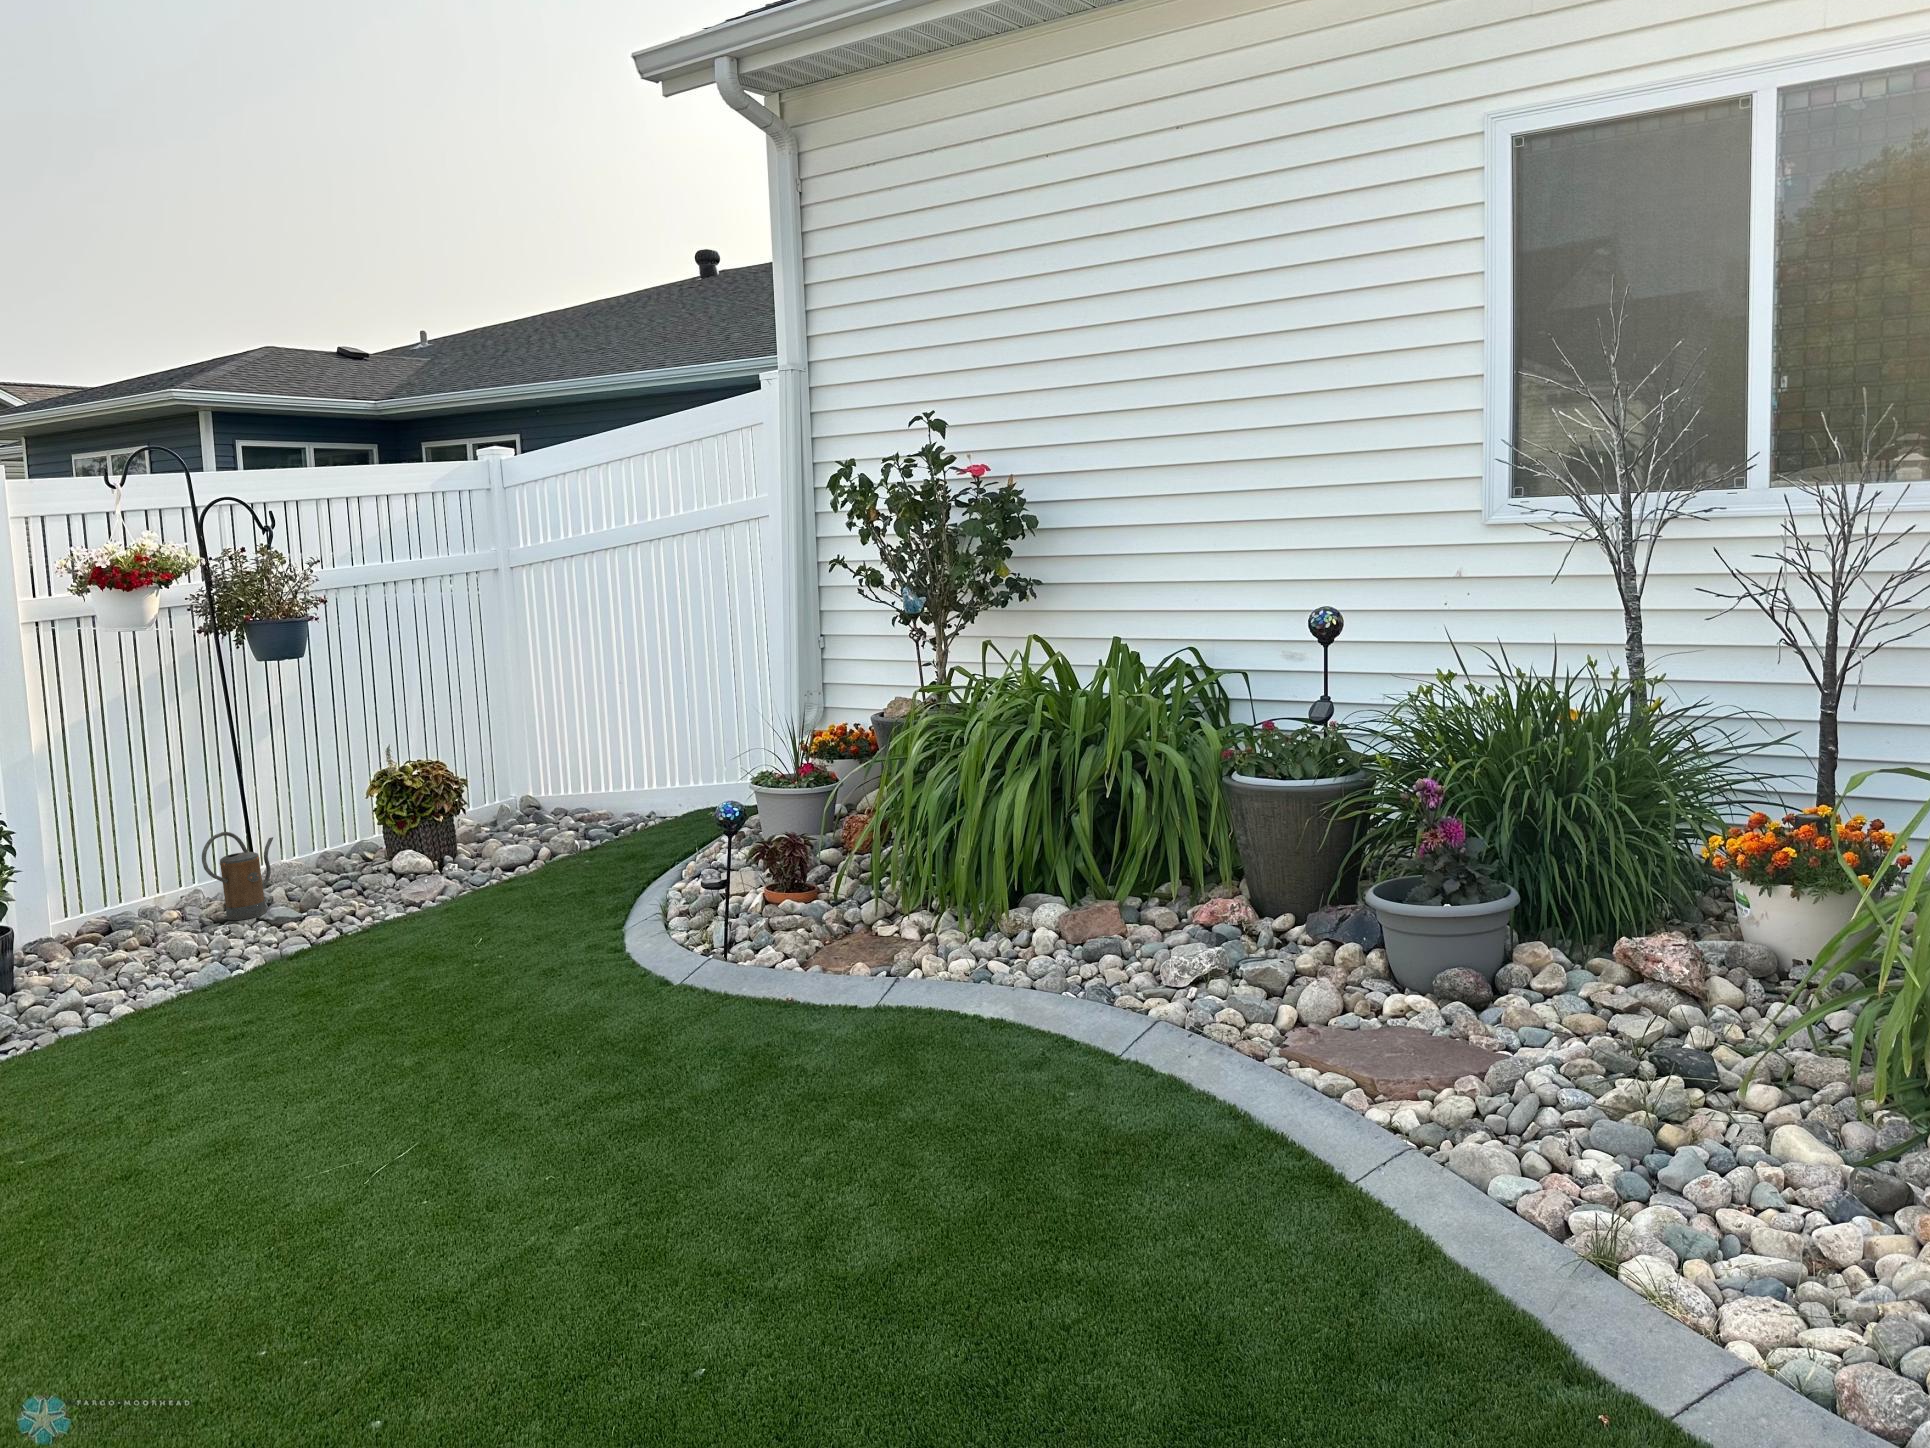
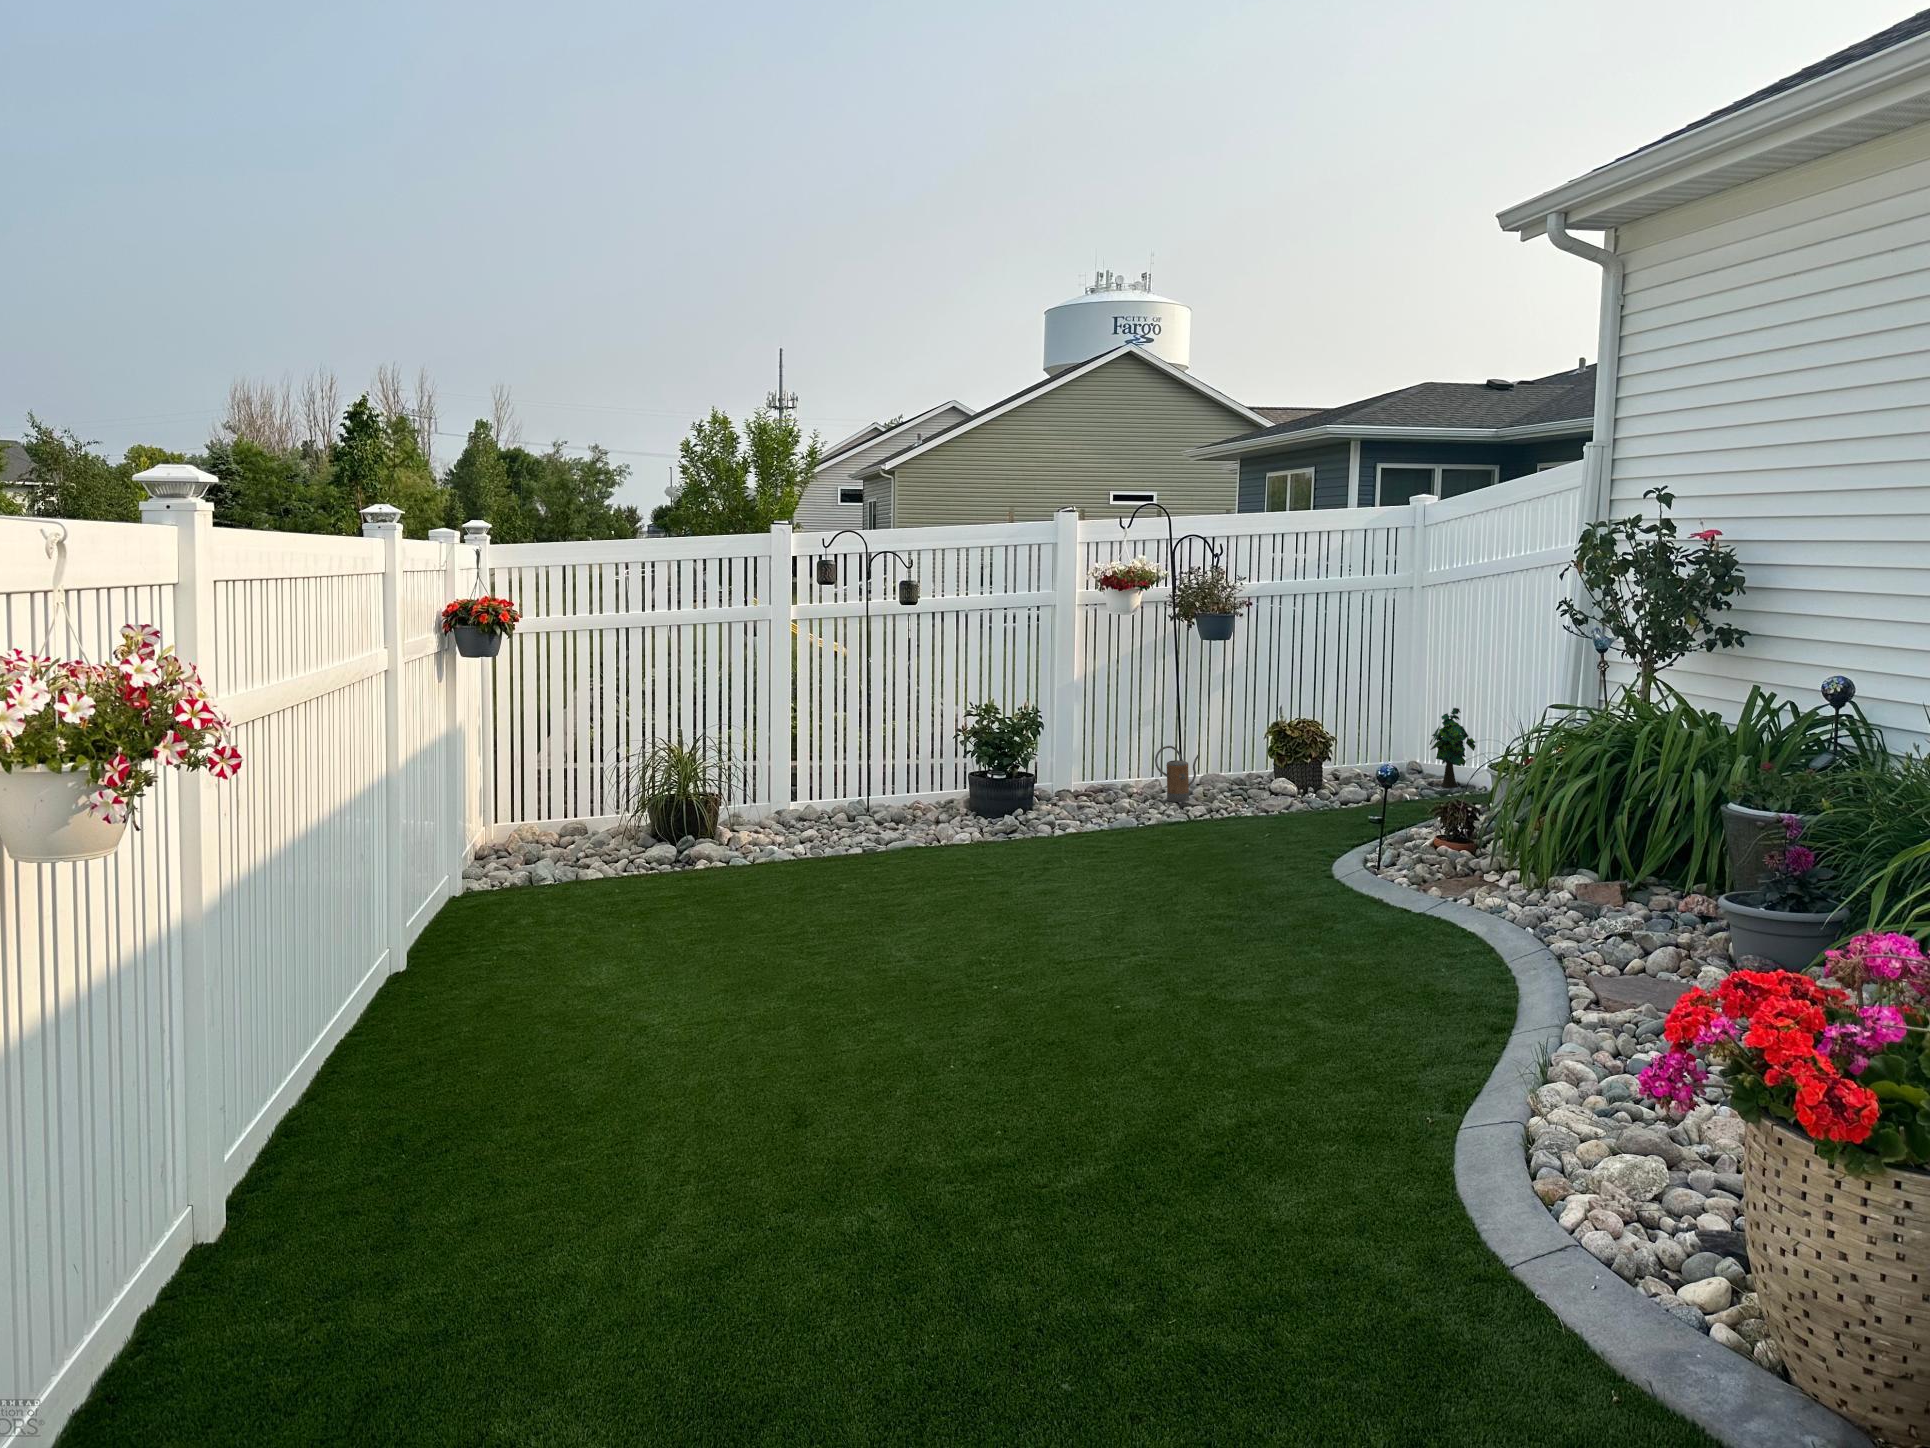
decorative plant: none [588,717,651,821] -> present [1430,708,1475,787]

